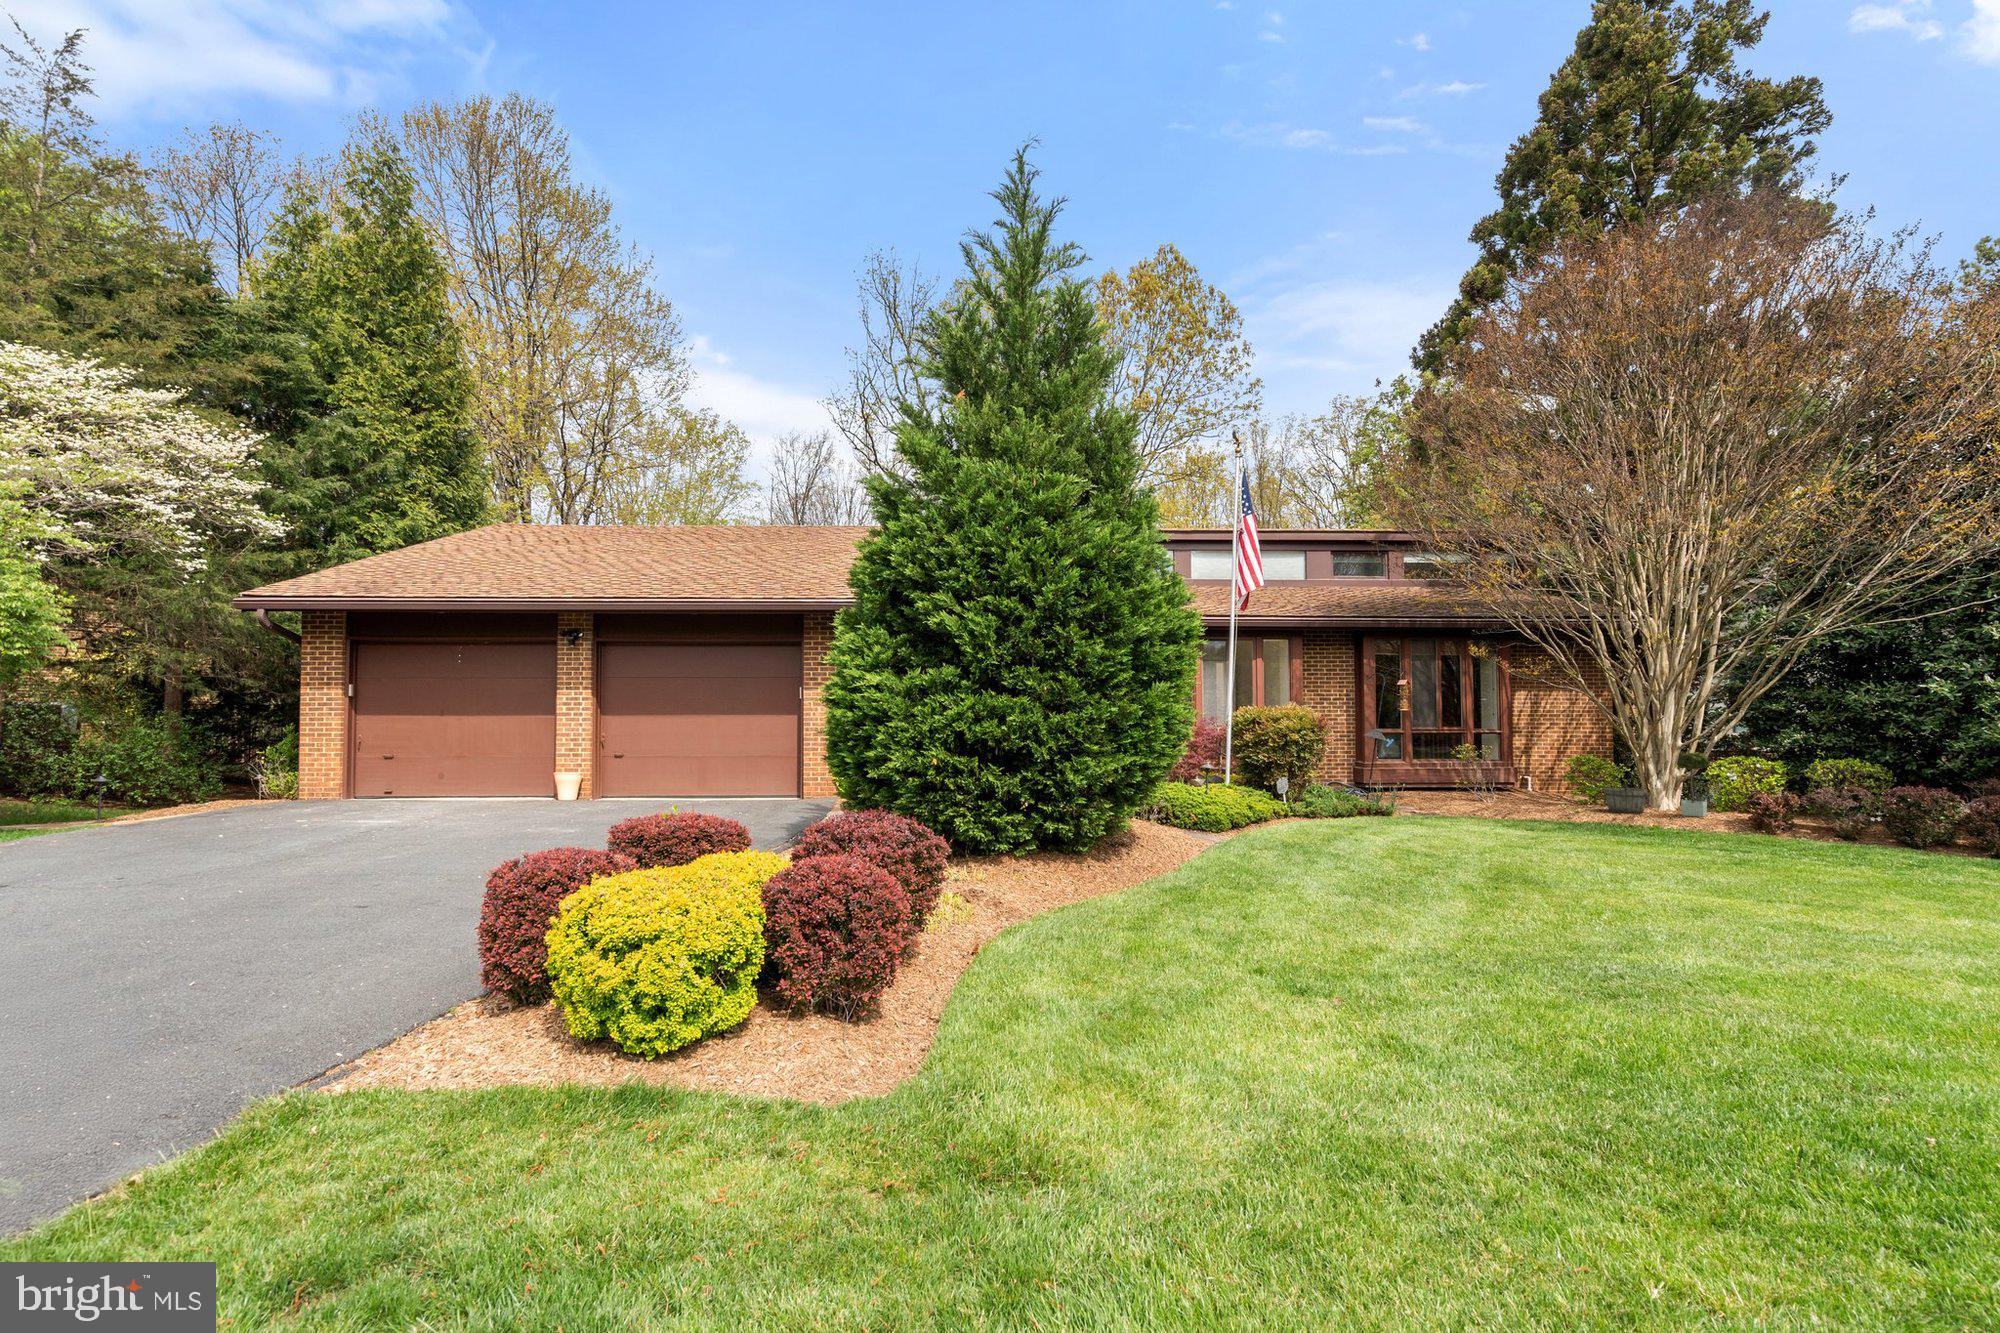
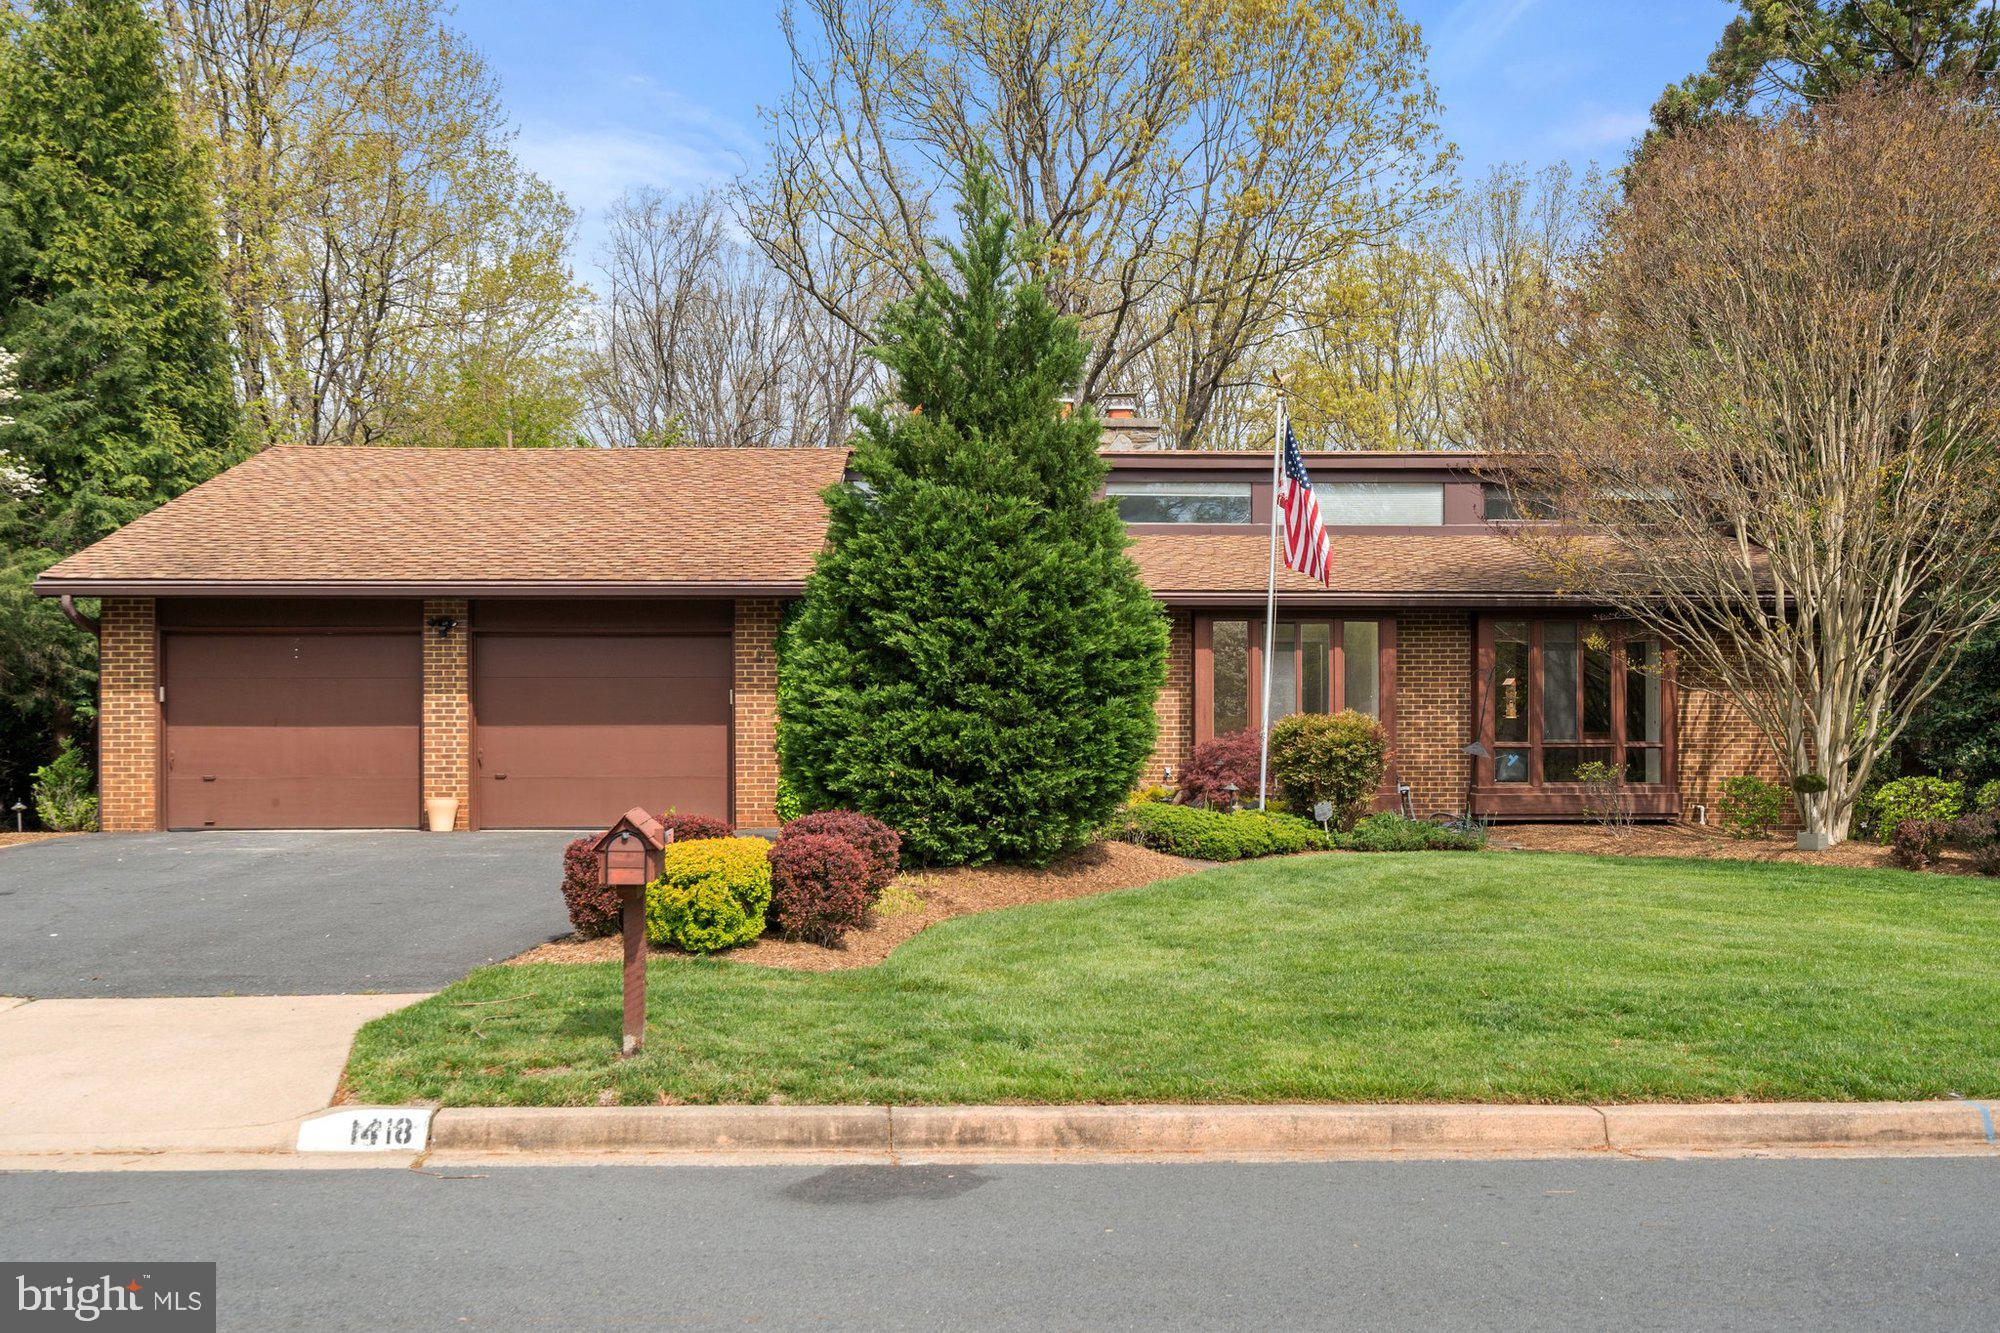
wooden bucket: present [1603,781,1647,813] -> none [1719,809,1766,847]

